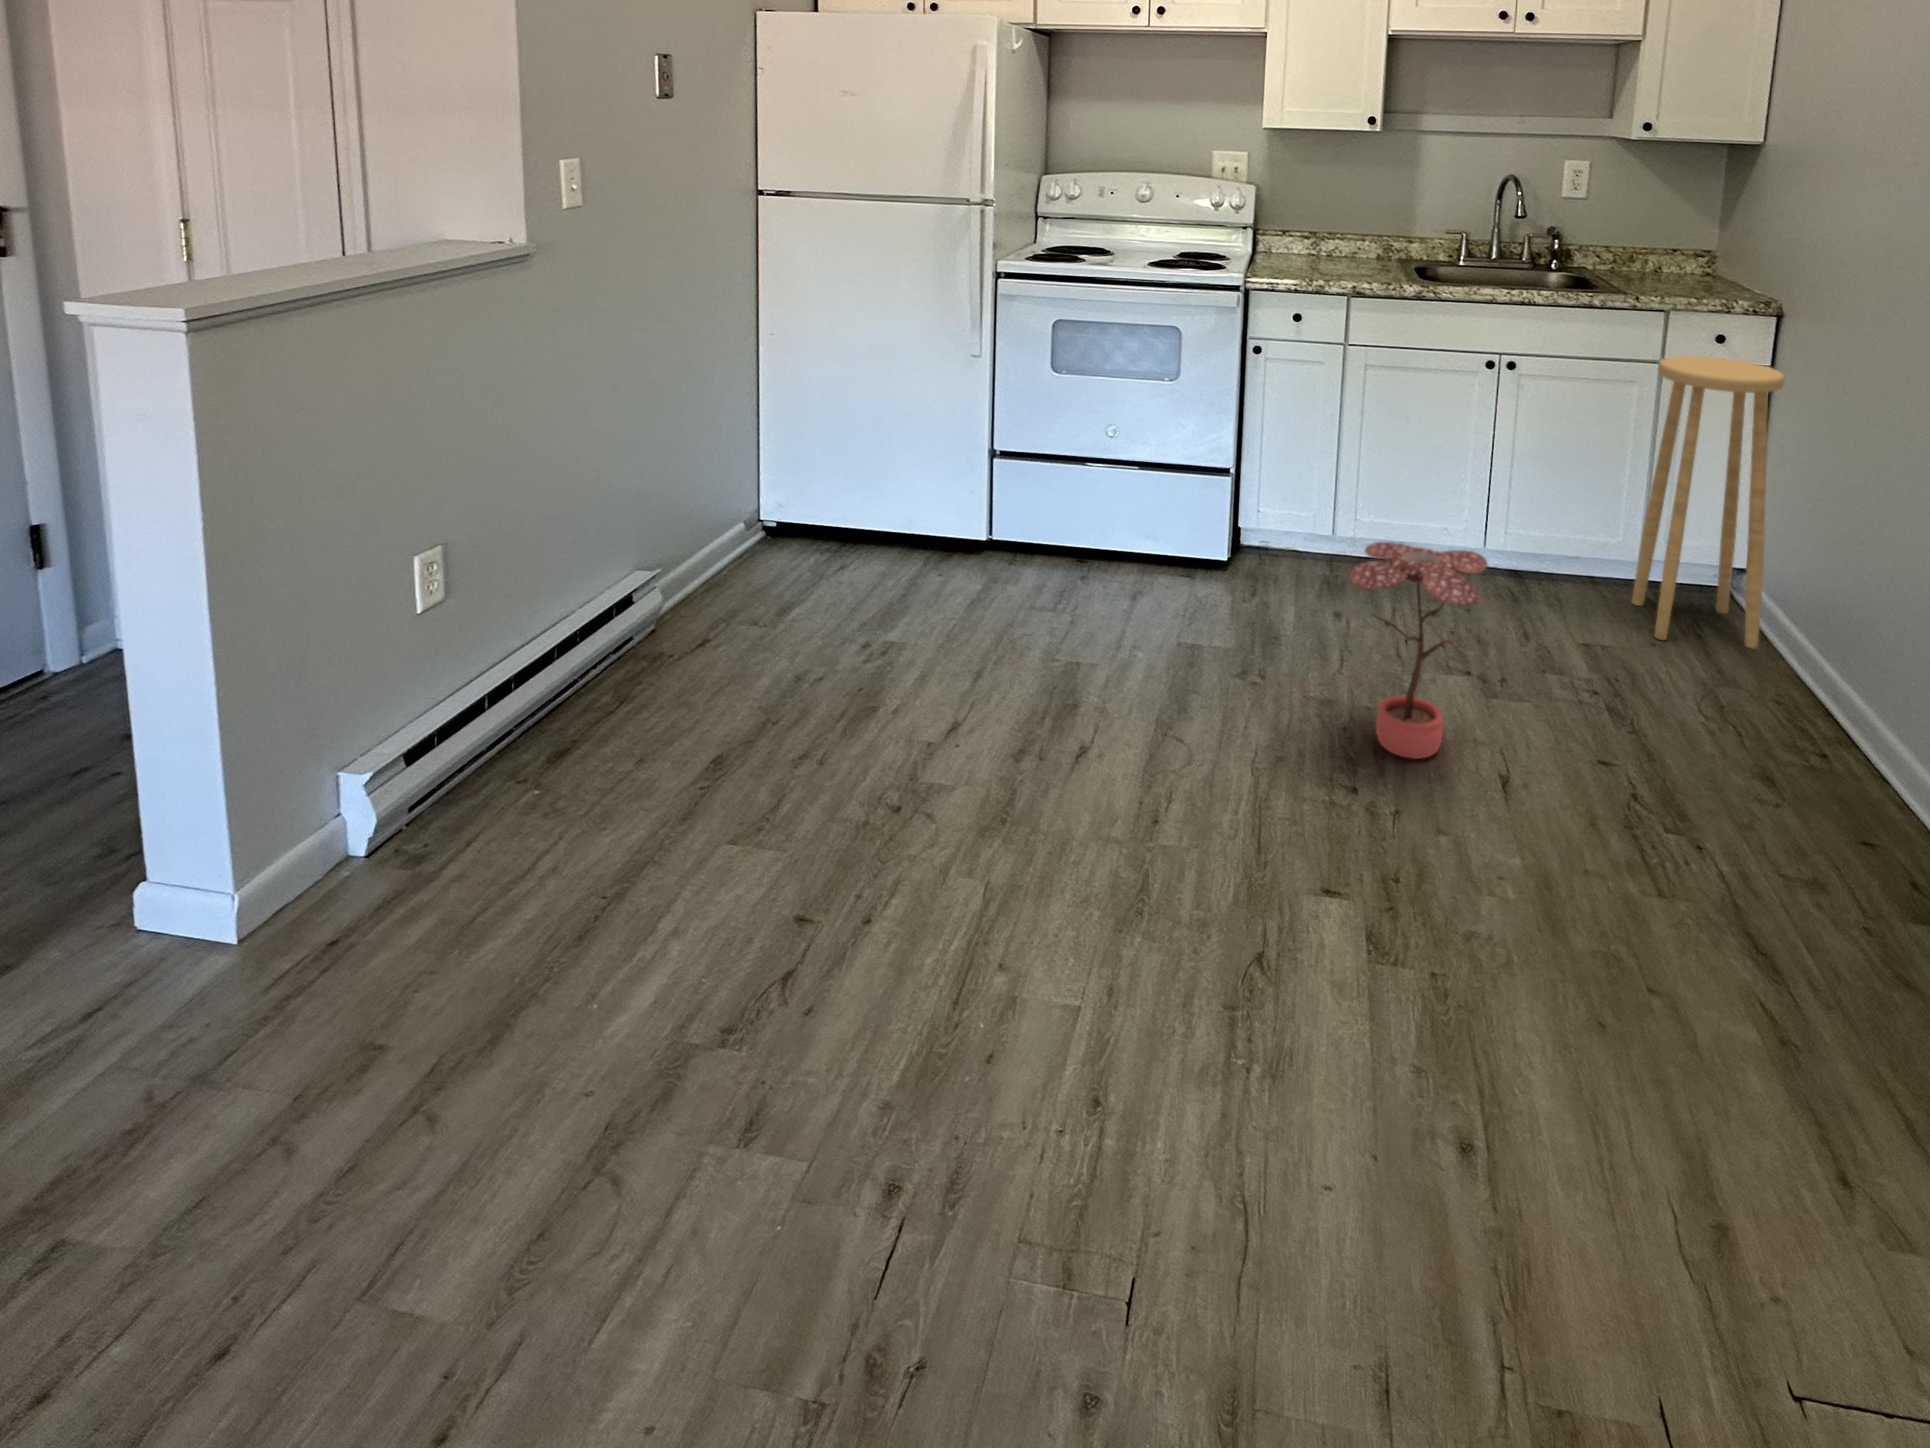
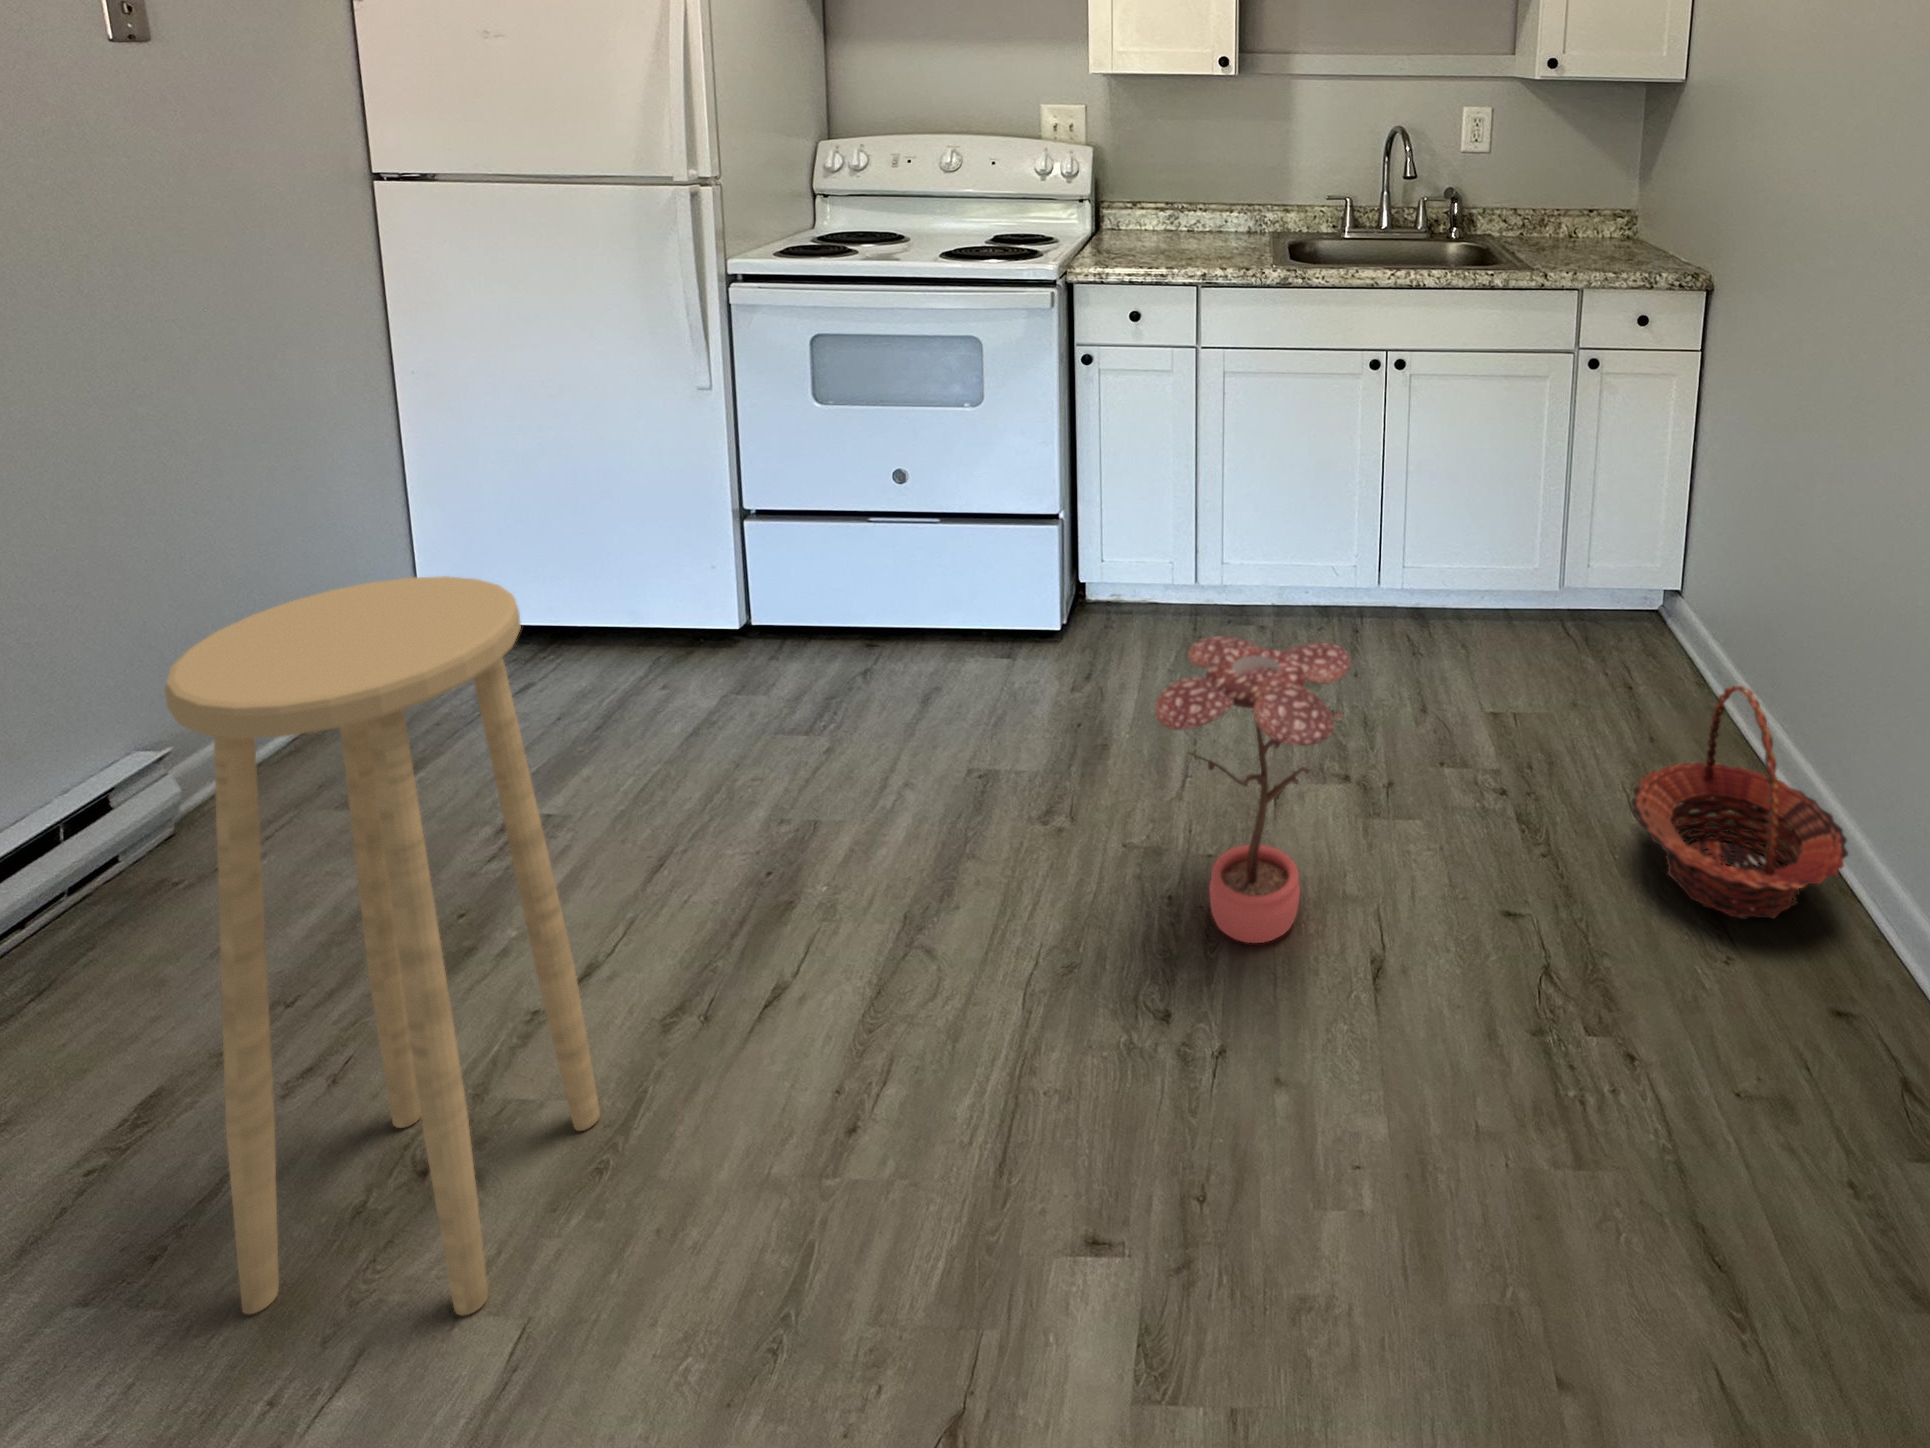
stool: present [1631,356,1784,649] -> present [165,576,600,1315]
basket: none [1701,611,1880,787] -> present [1631,686,1848,918]

